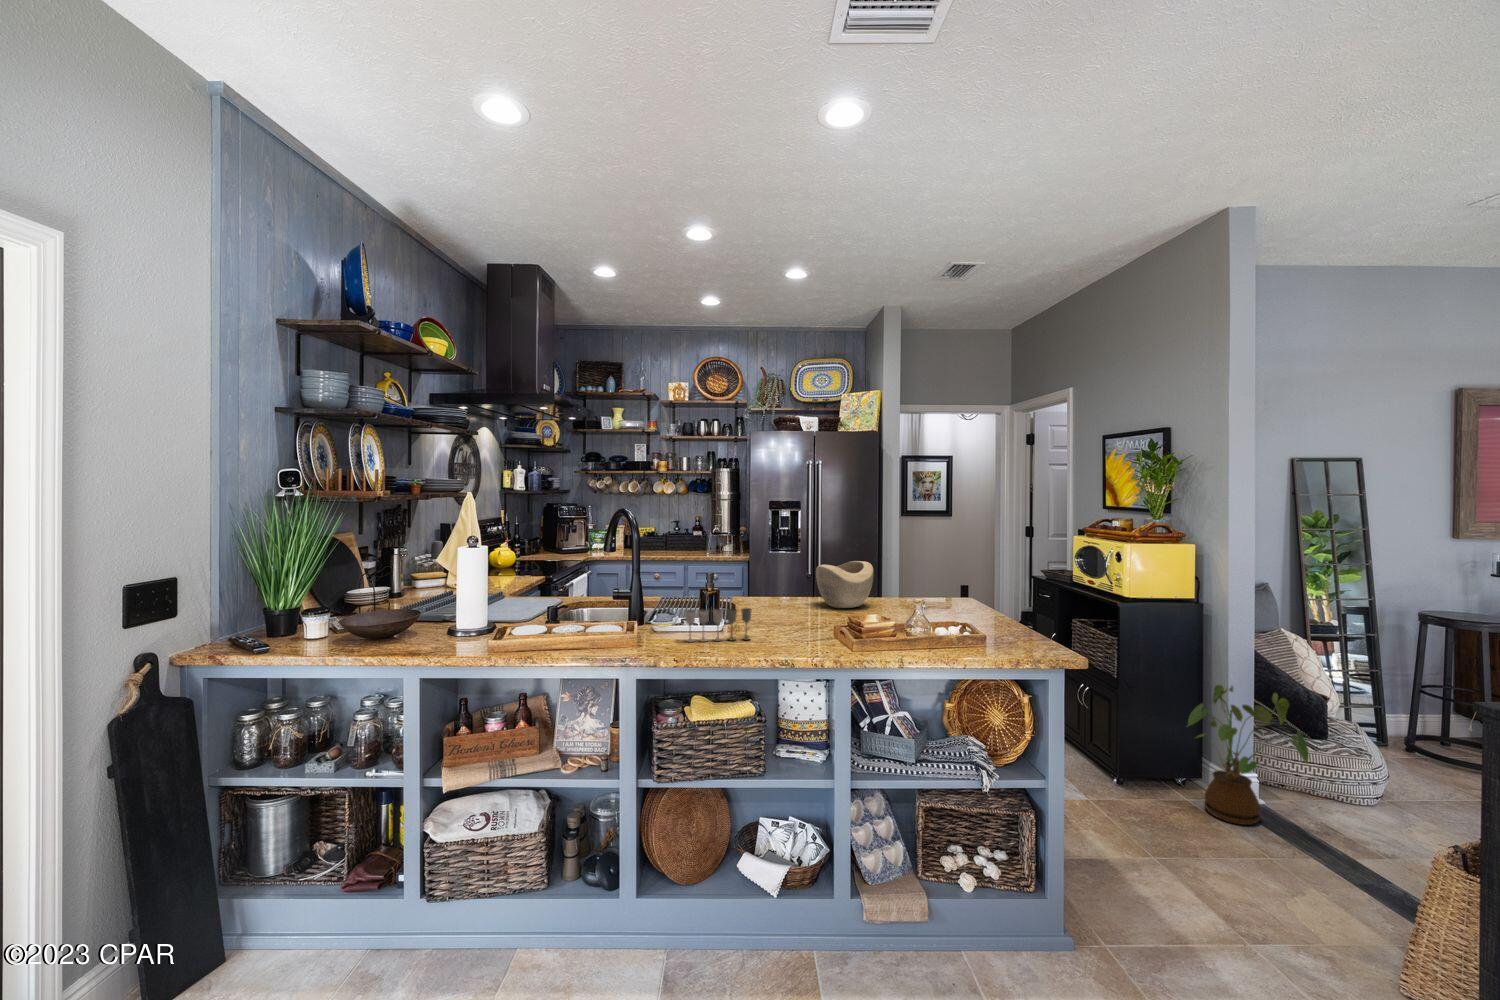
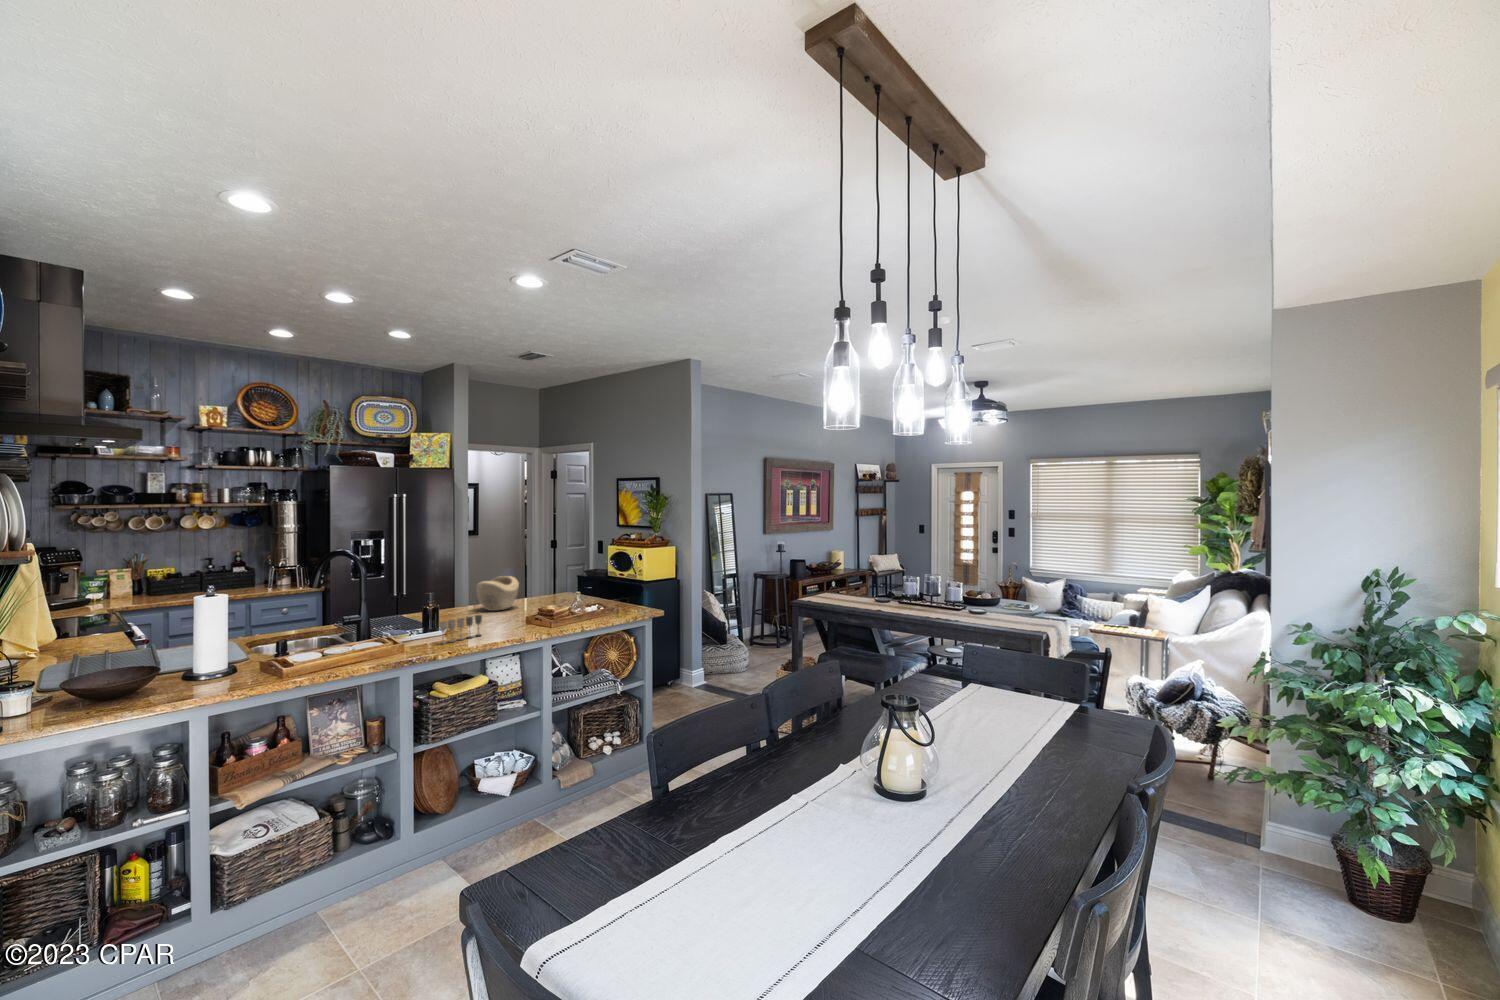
house plant: present [1188,685,1309,825] -> none [677,622,728,694]

